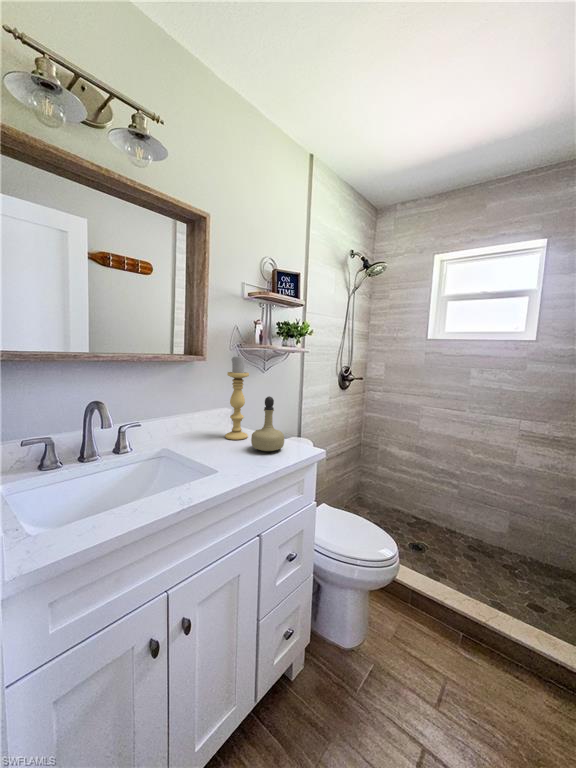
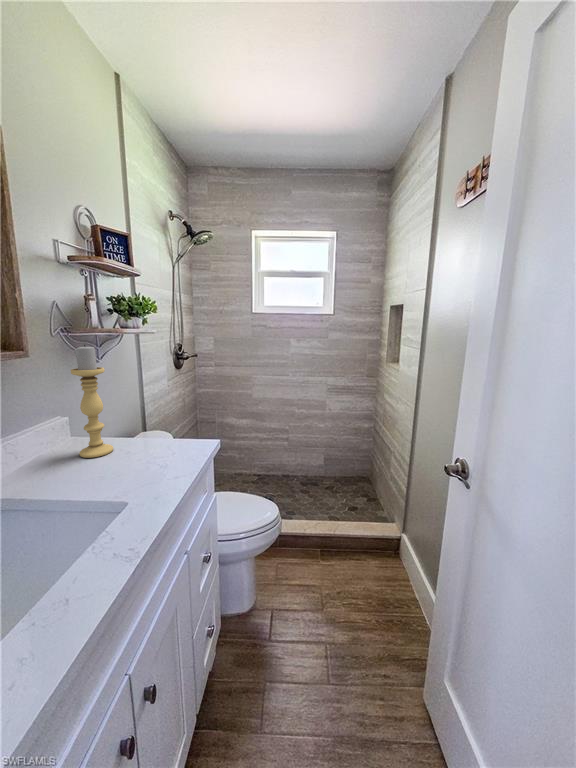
perfume bottle: present [251,396,284,451] -> none [134,395,177,460]

